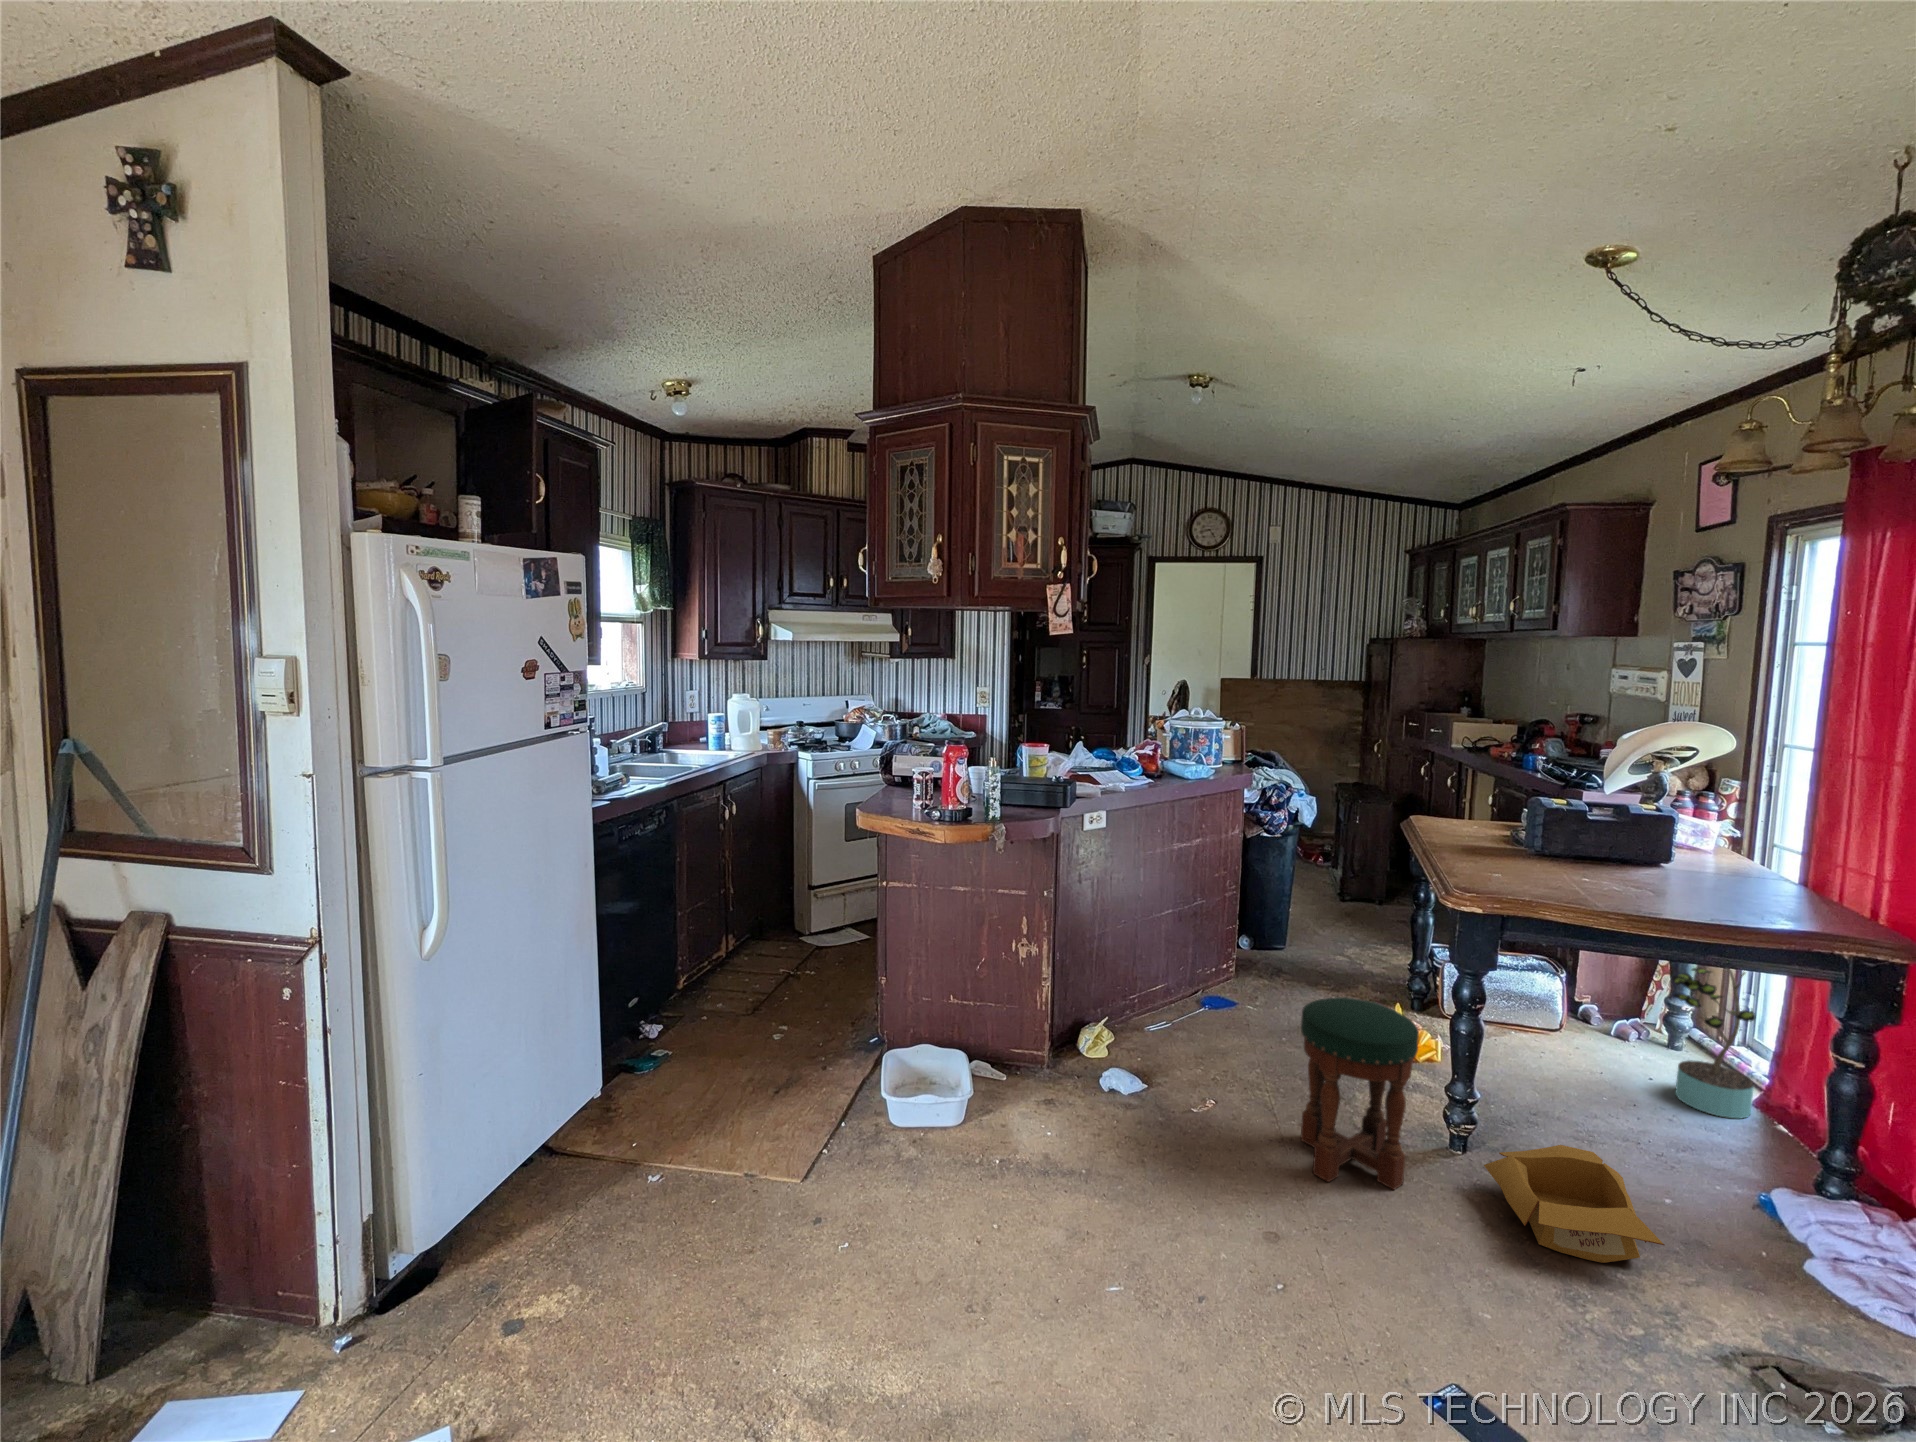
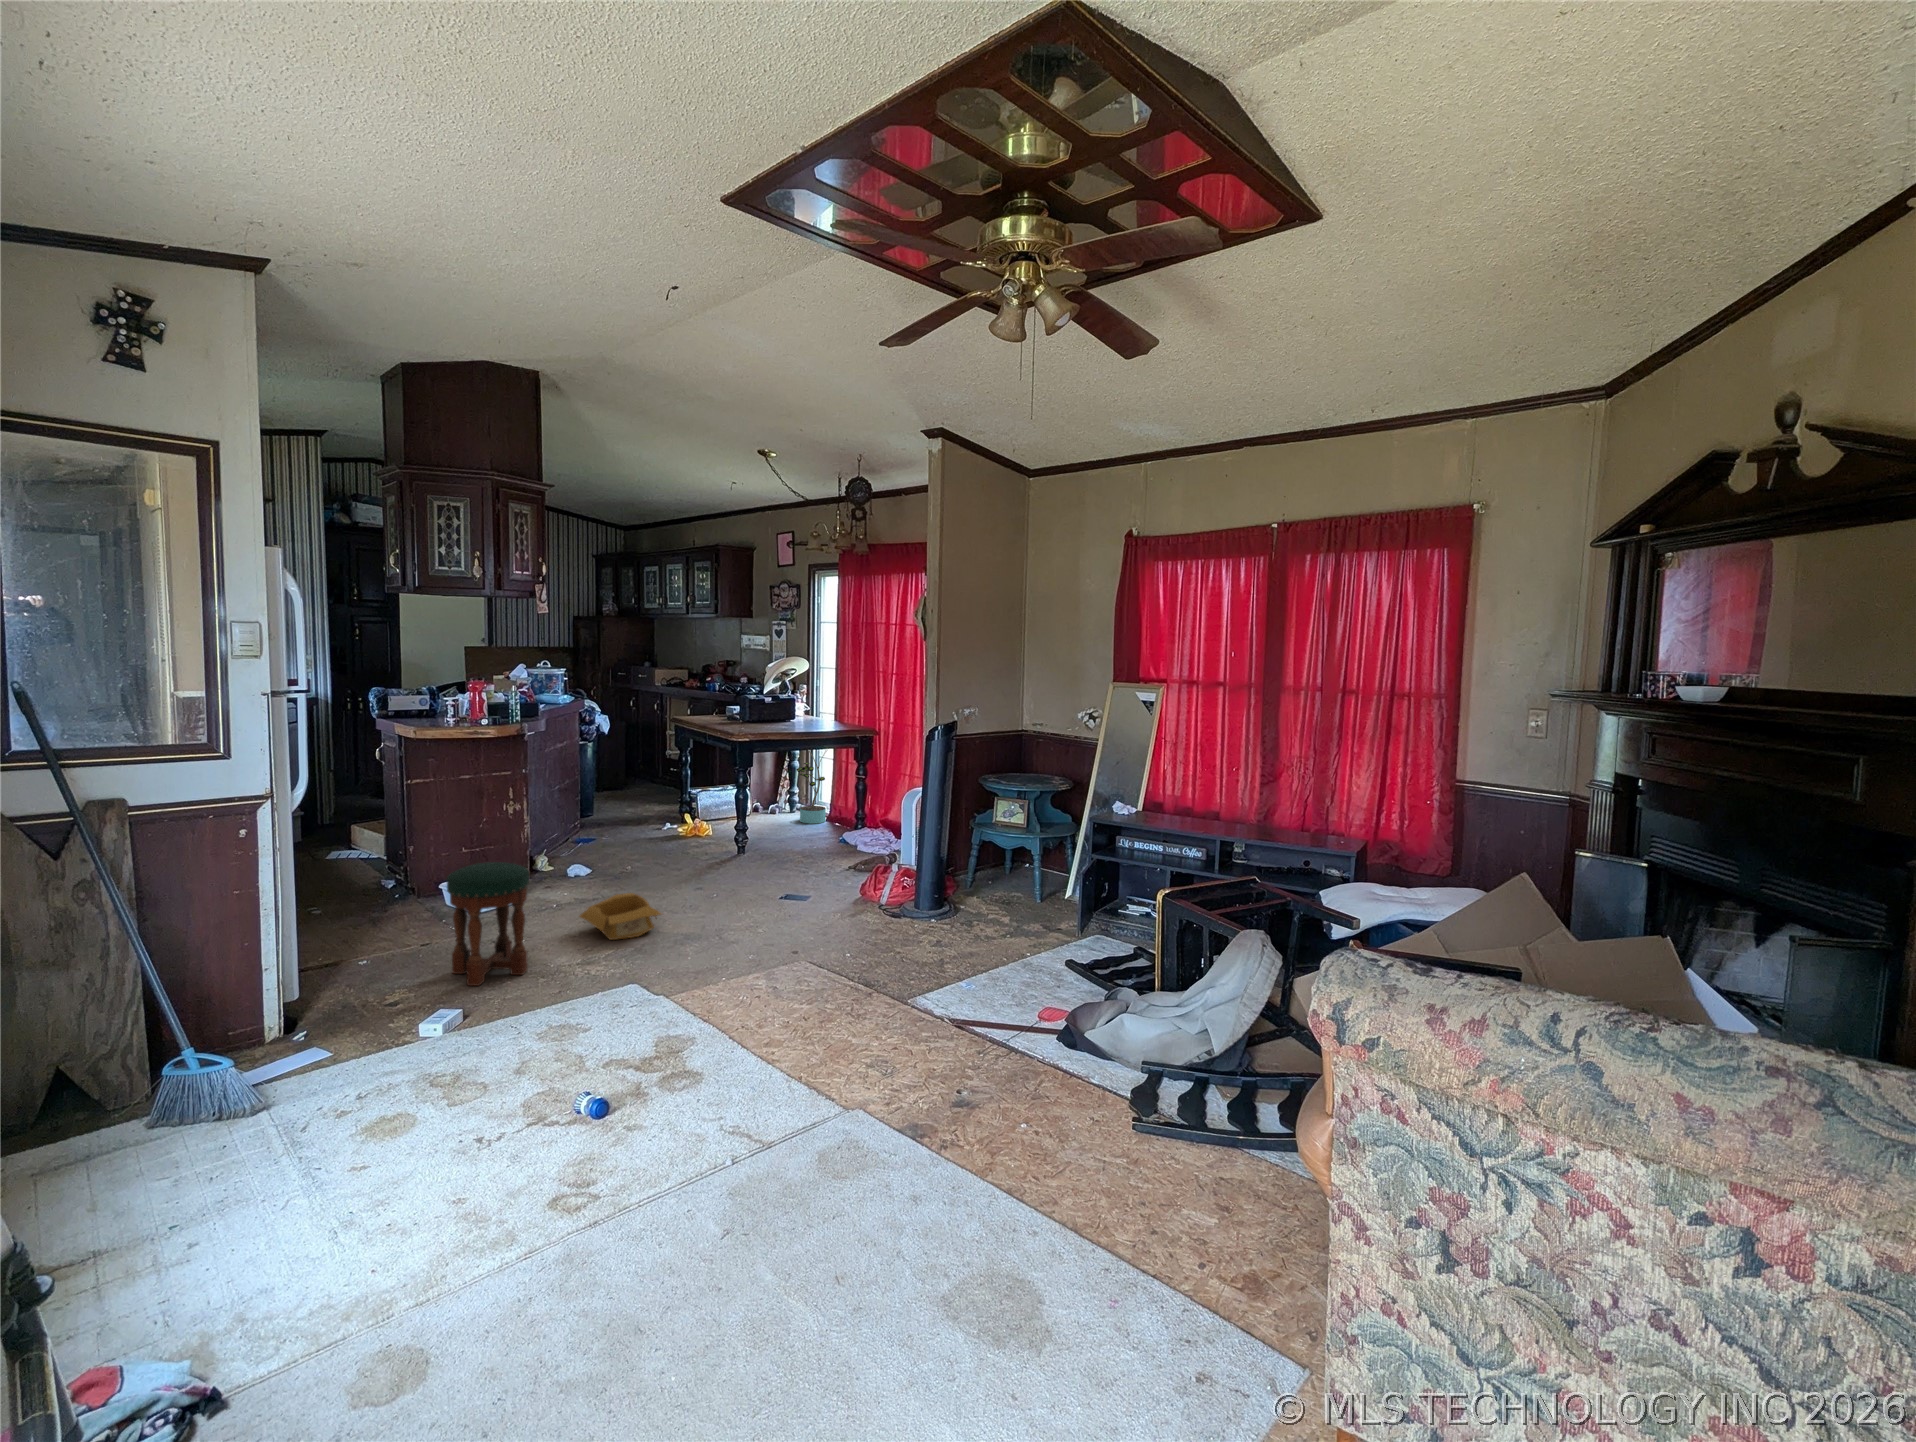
stool: present [1301,997,1419,1190] -> present [447,862,529,986]
cardboard box: present [1484,1145,1664,1263] -> present [579,893,662,940]

